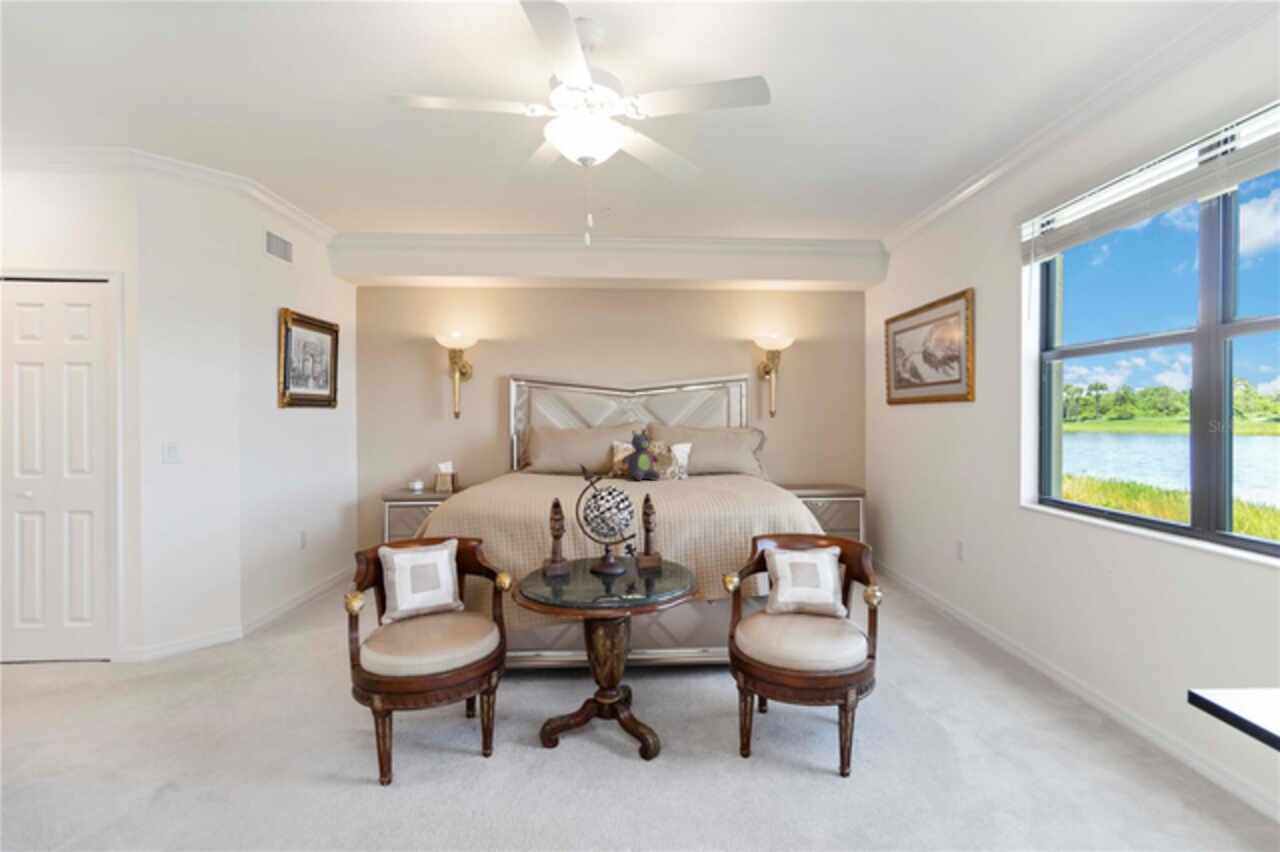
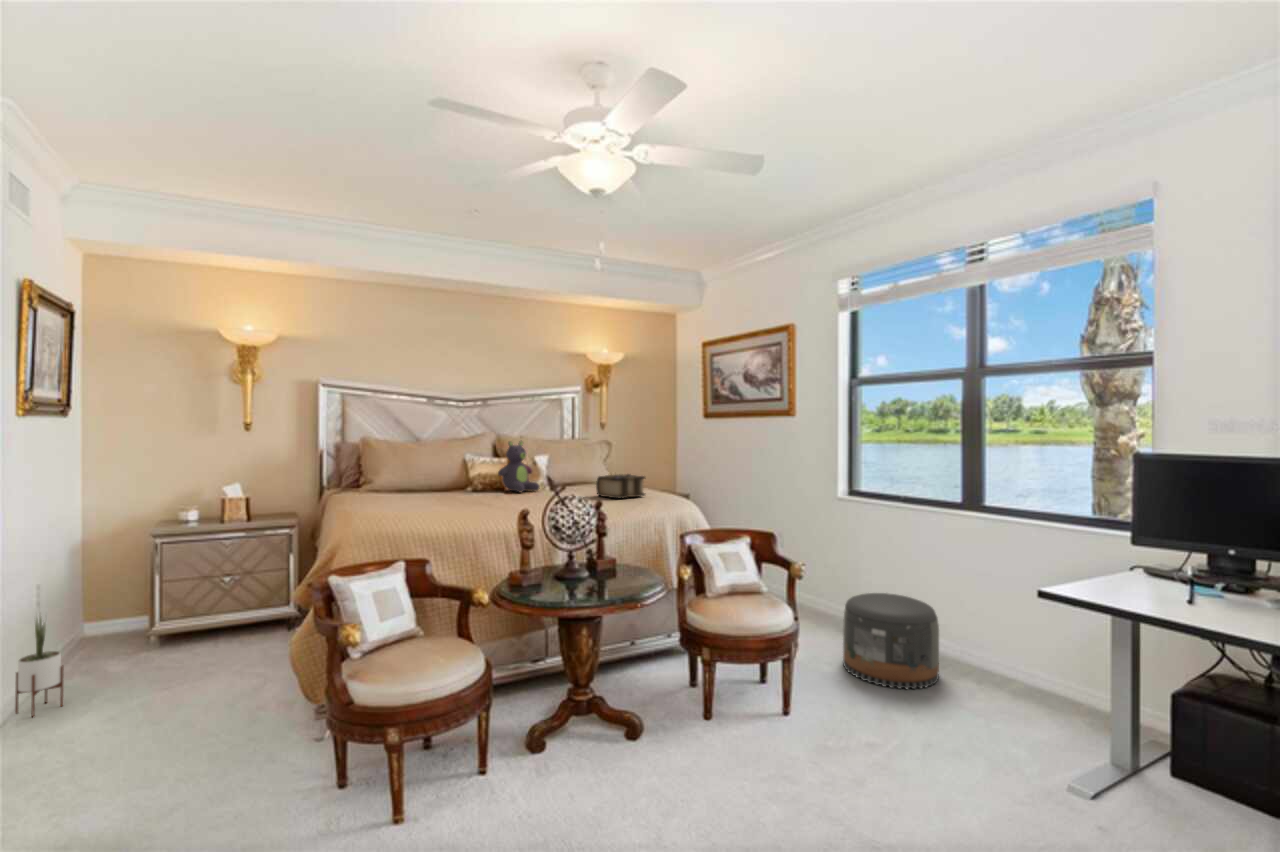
book: none [703,466,754,492] -> present [596,474,645,498]
potted plant: none [284,544,310,619] -> present [15,616,64,716]
pouf: none [982,645,1145,809] -> present [843,593,939,689]

